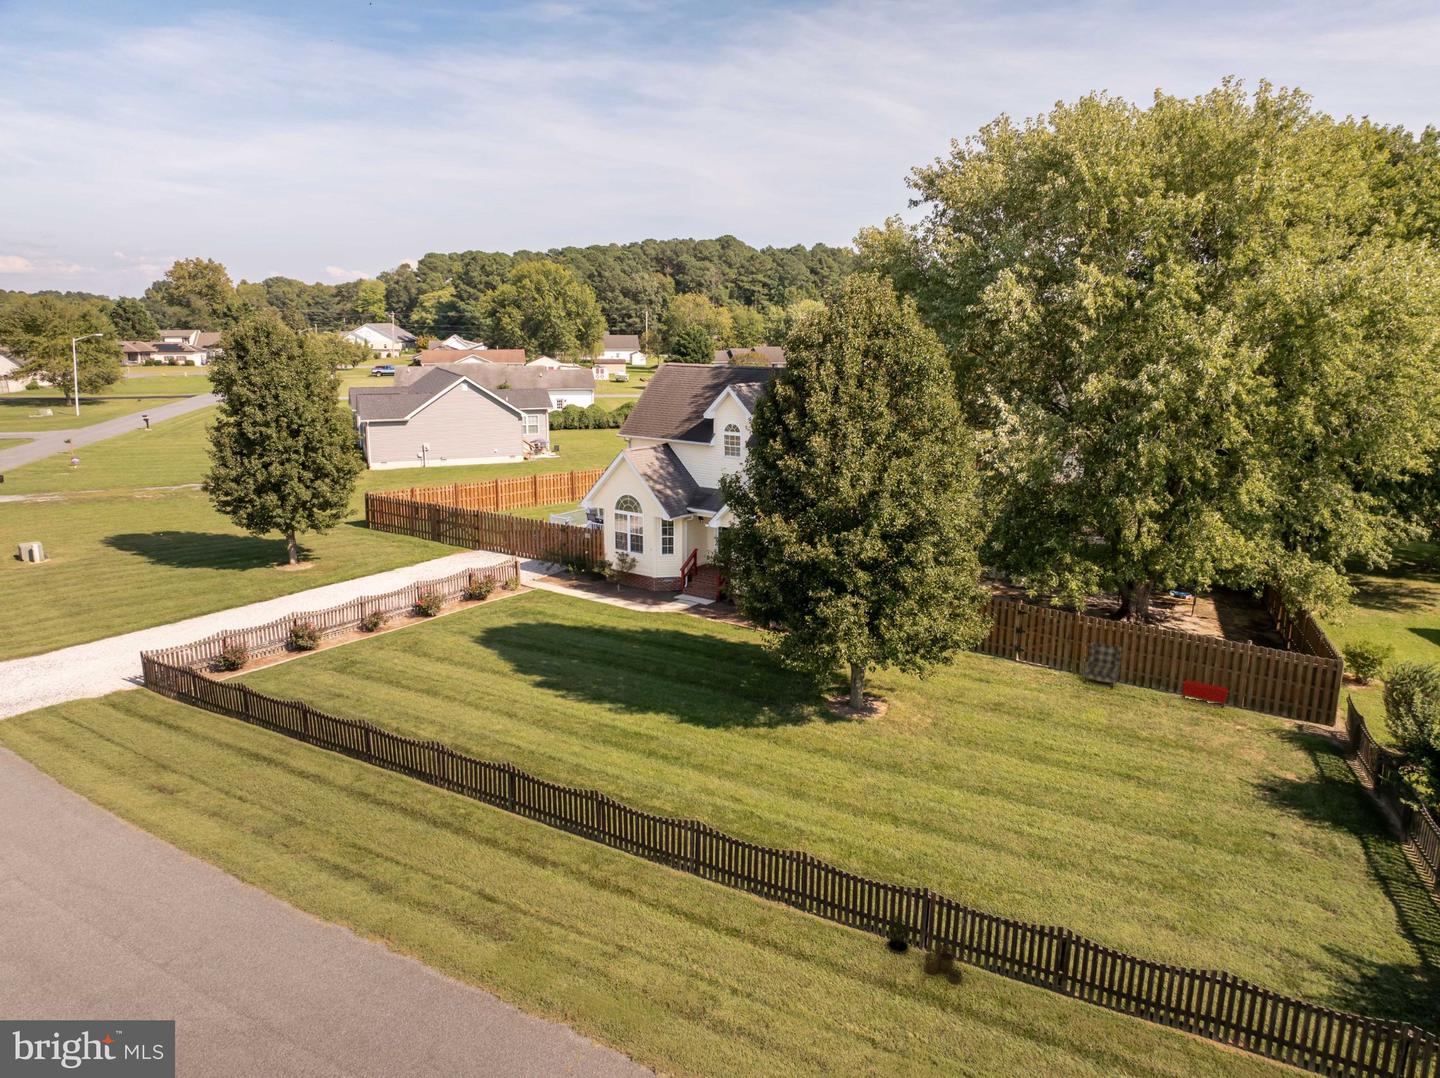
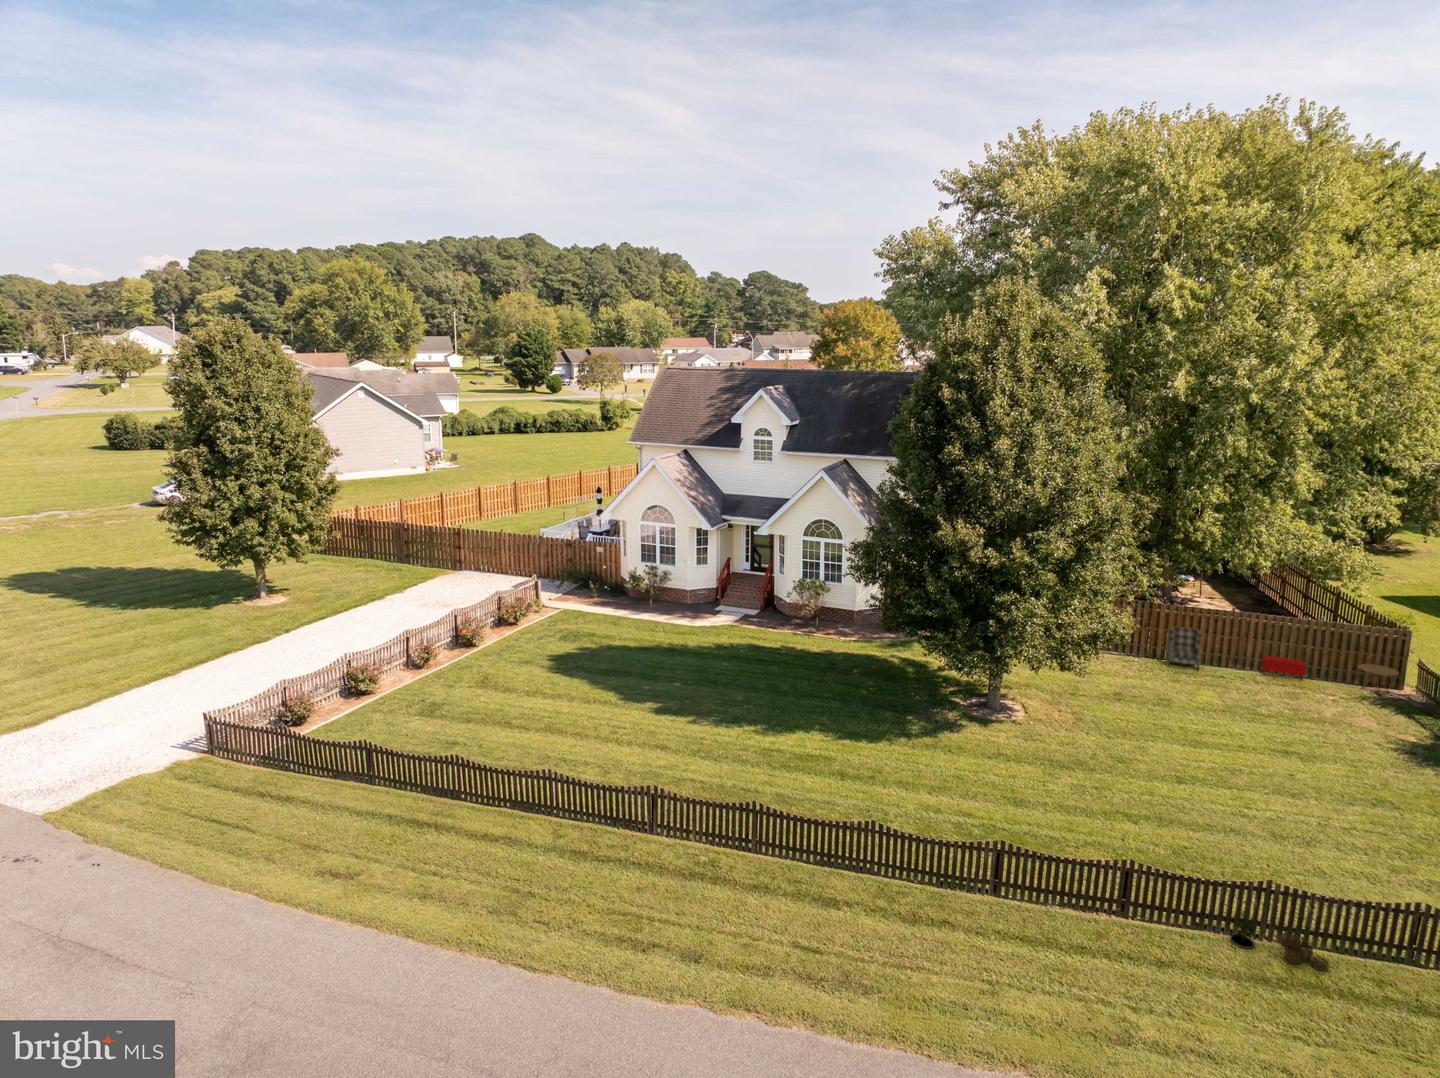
round table: none [1281,695,1324,730] -> present [1358,664,1399,691]

